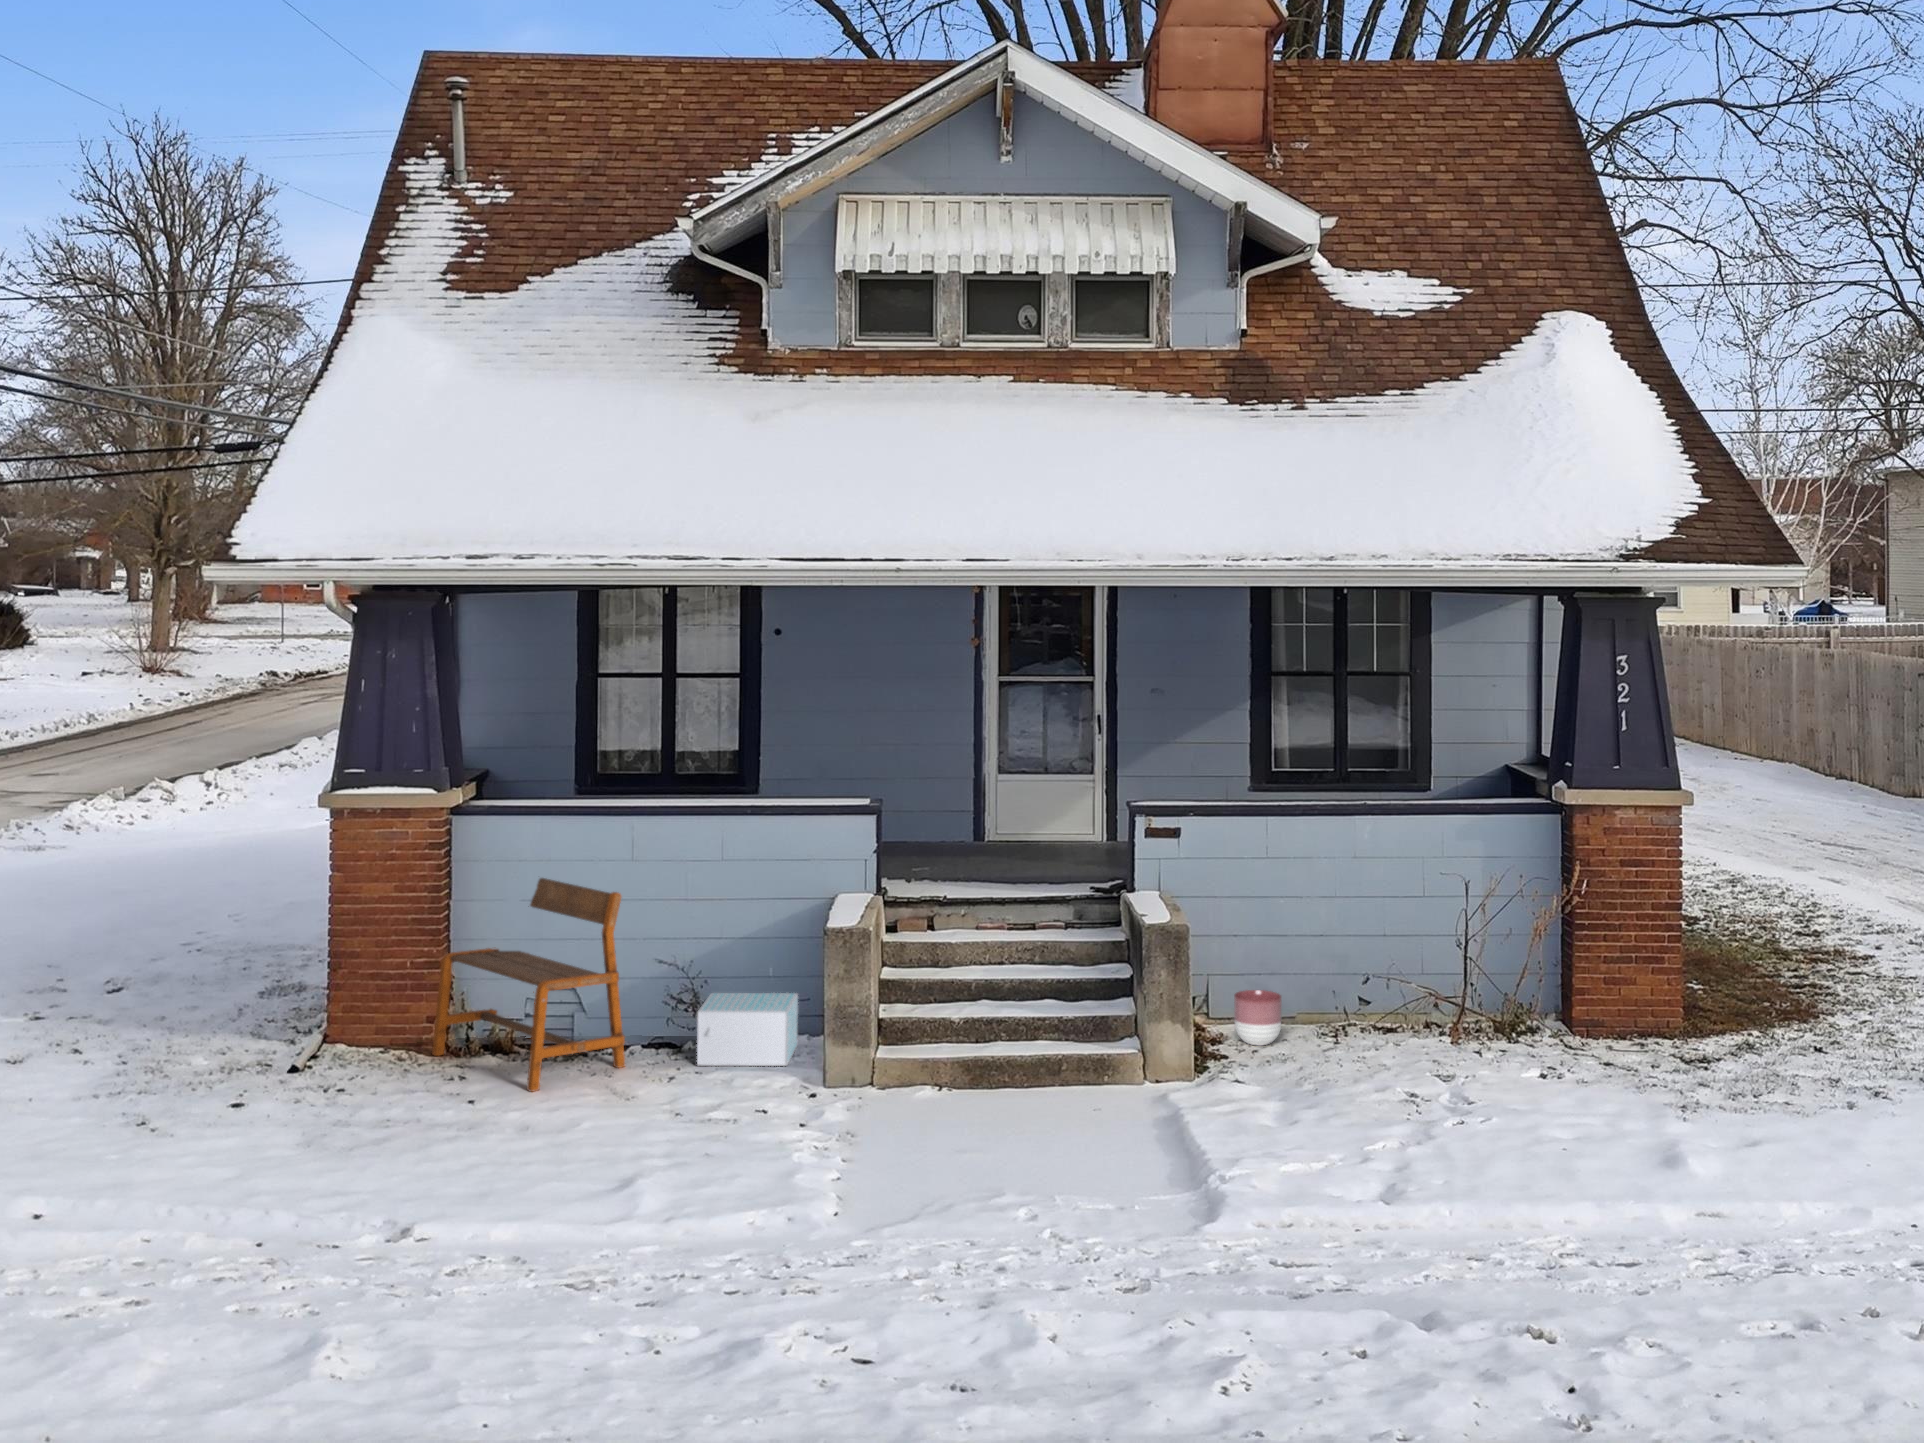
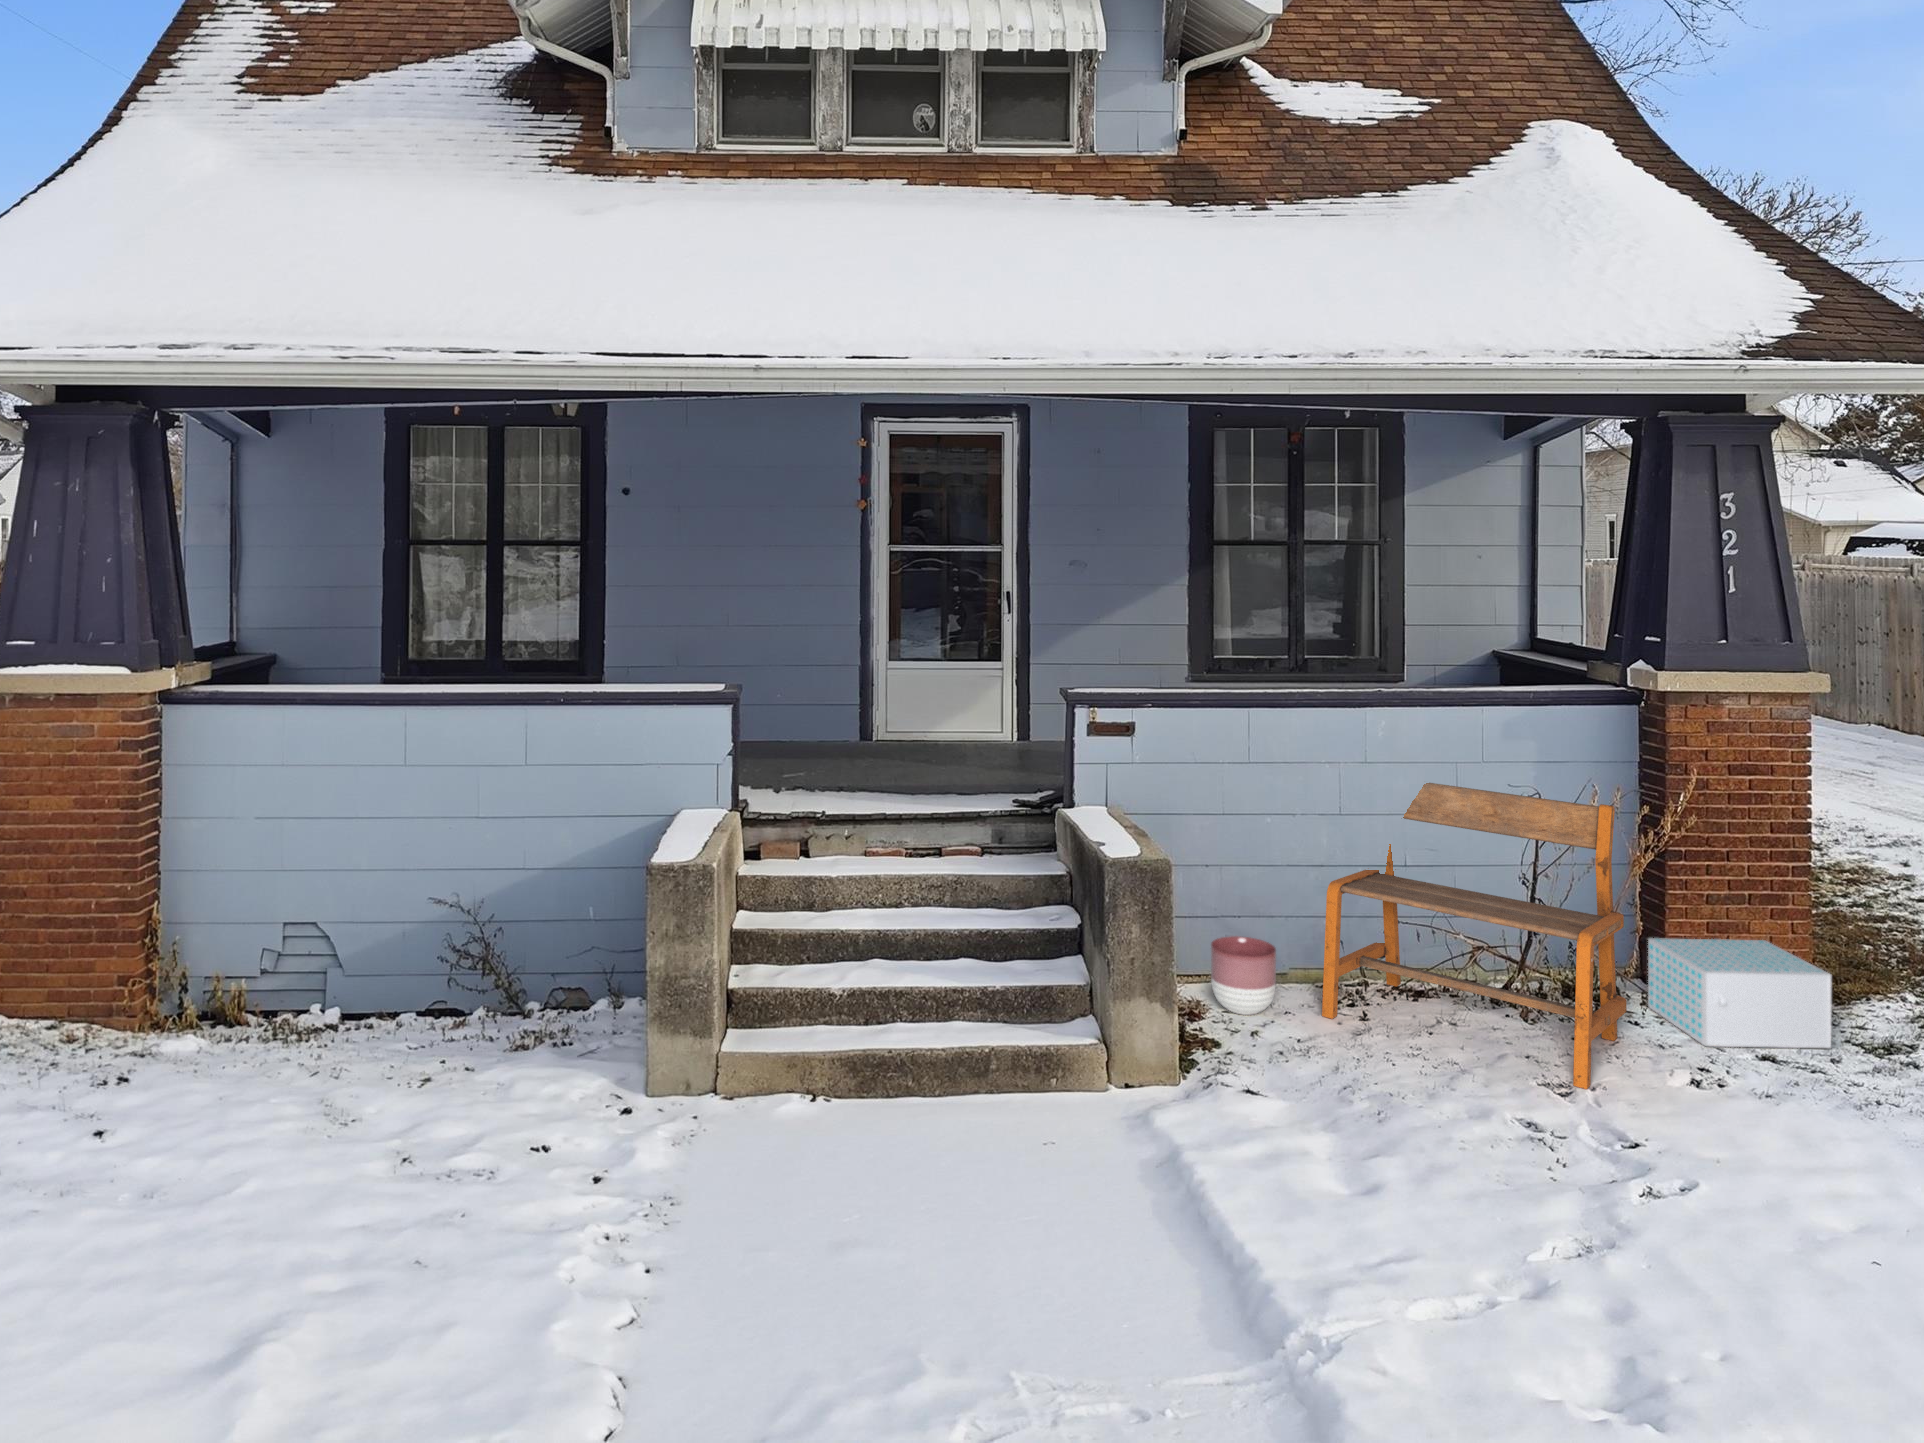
bench: present [432,878,625,1092] -> present [1322,783,1627,1089]
storage box: present [697,993,798,1066] -> present [1648,938,1831,1048]

